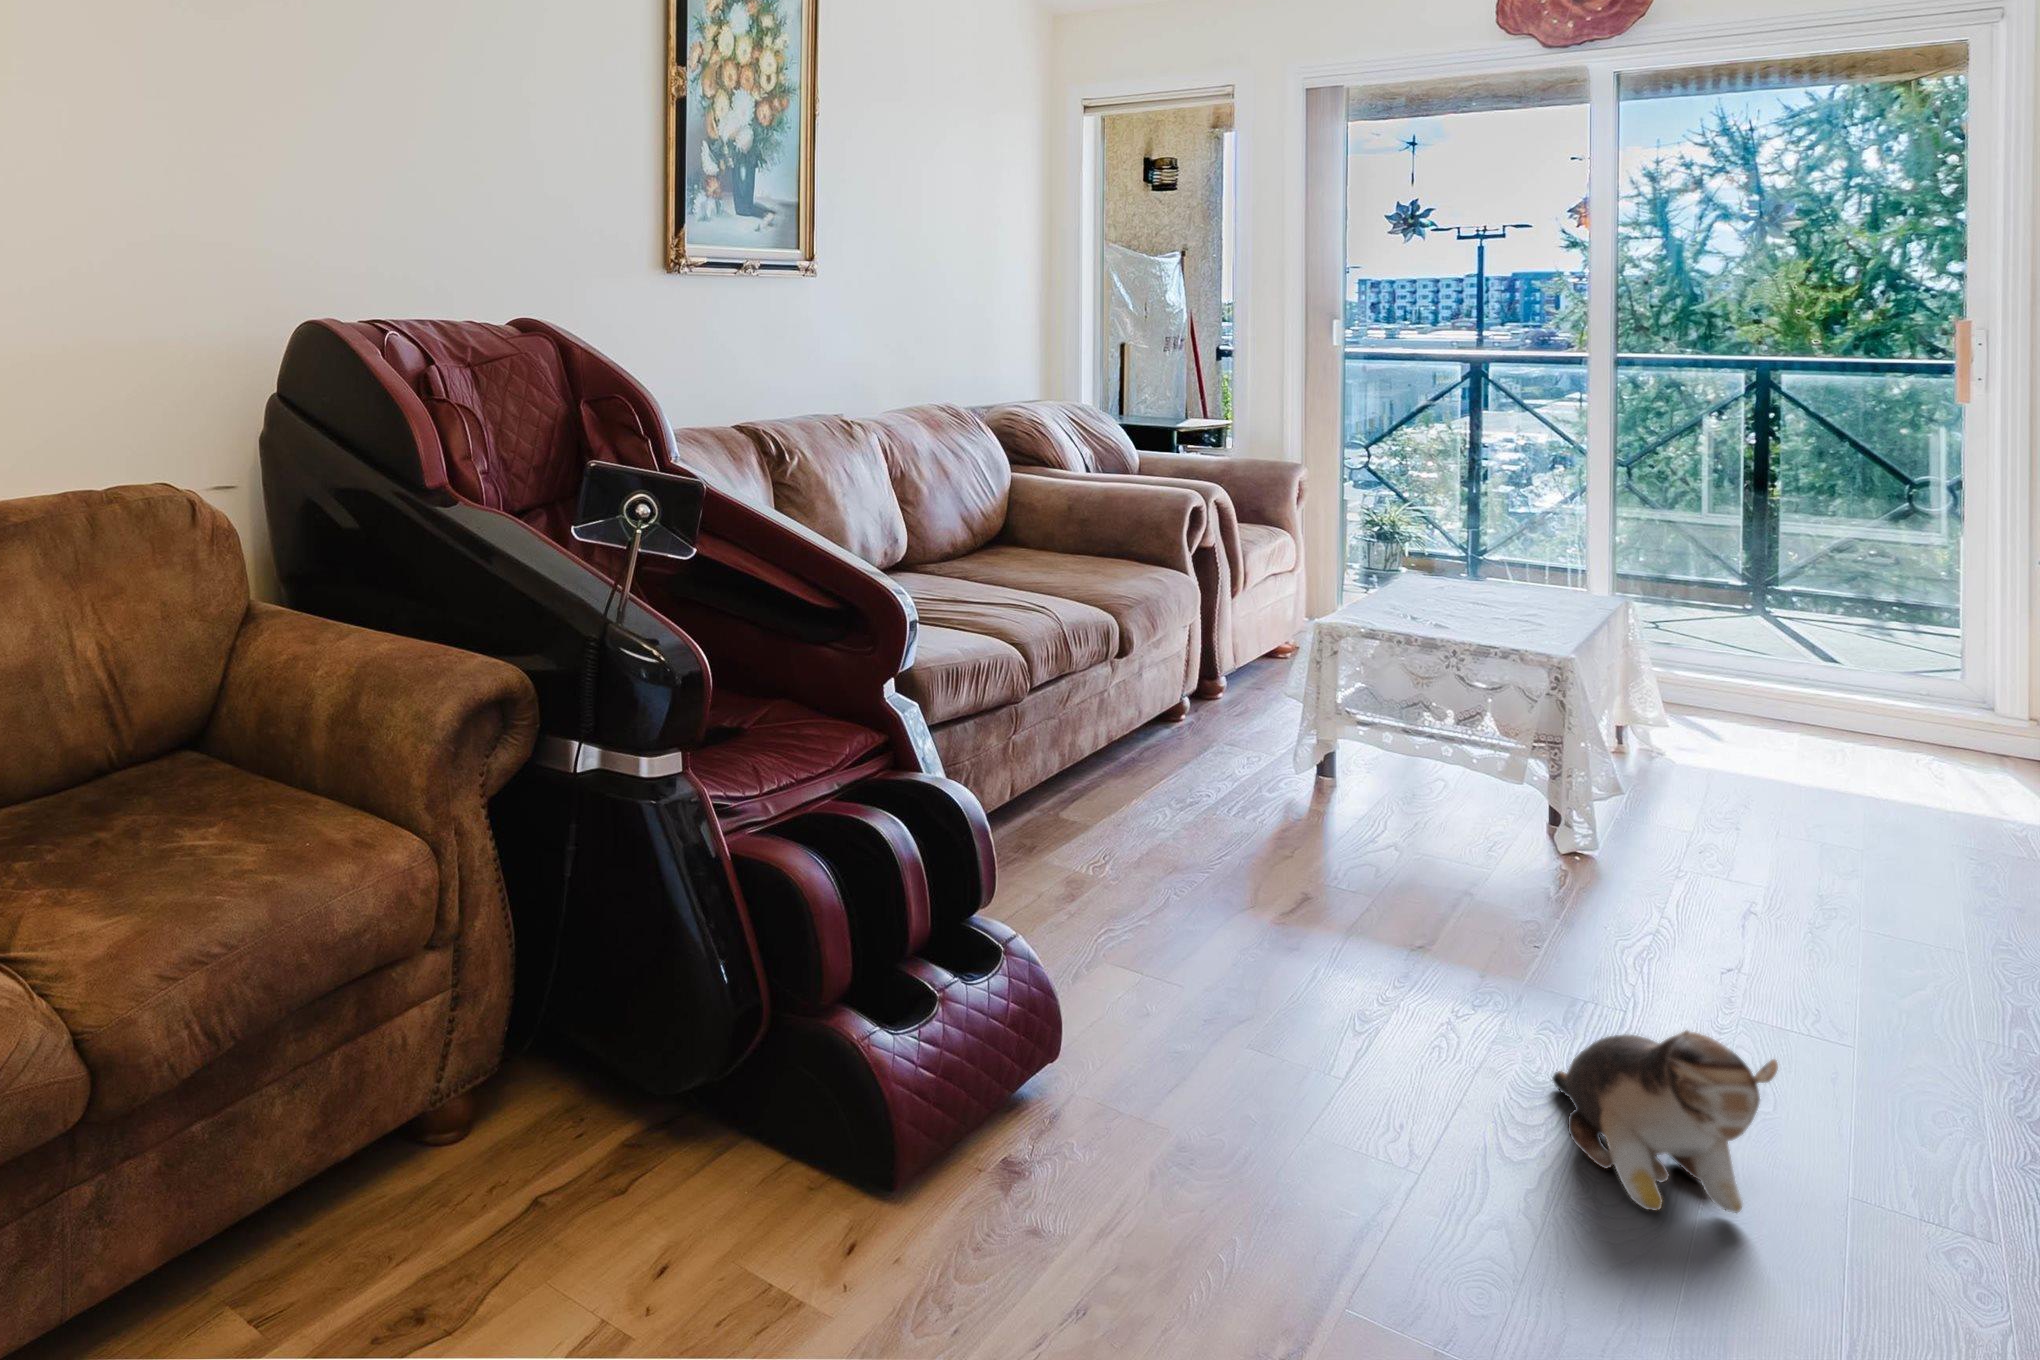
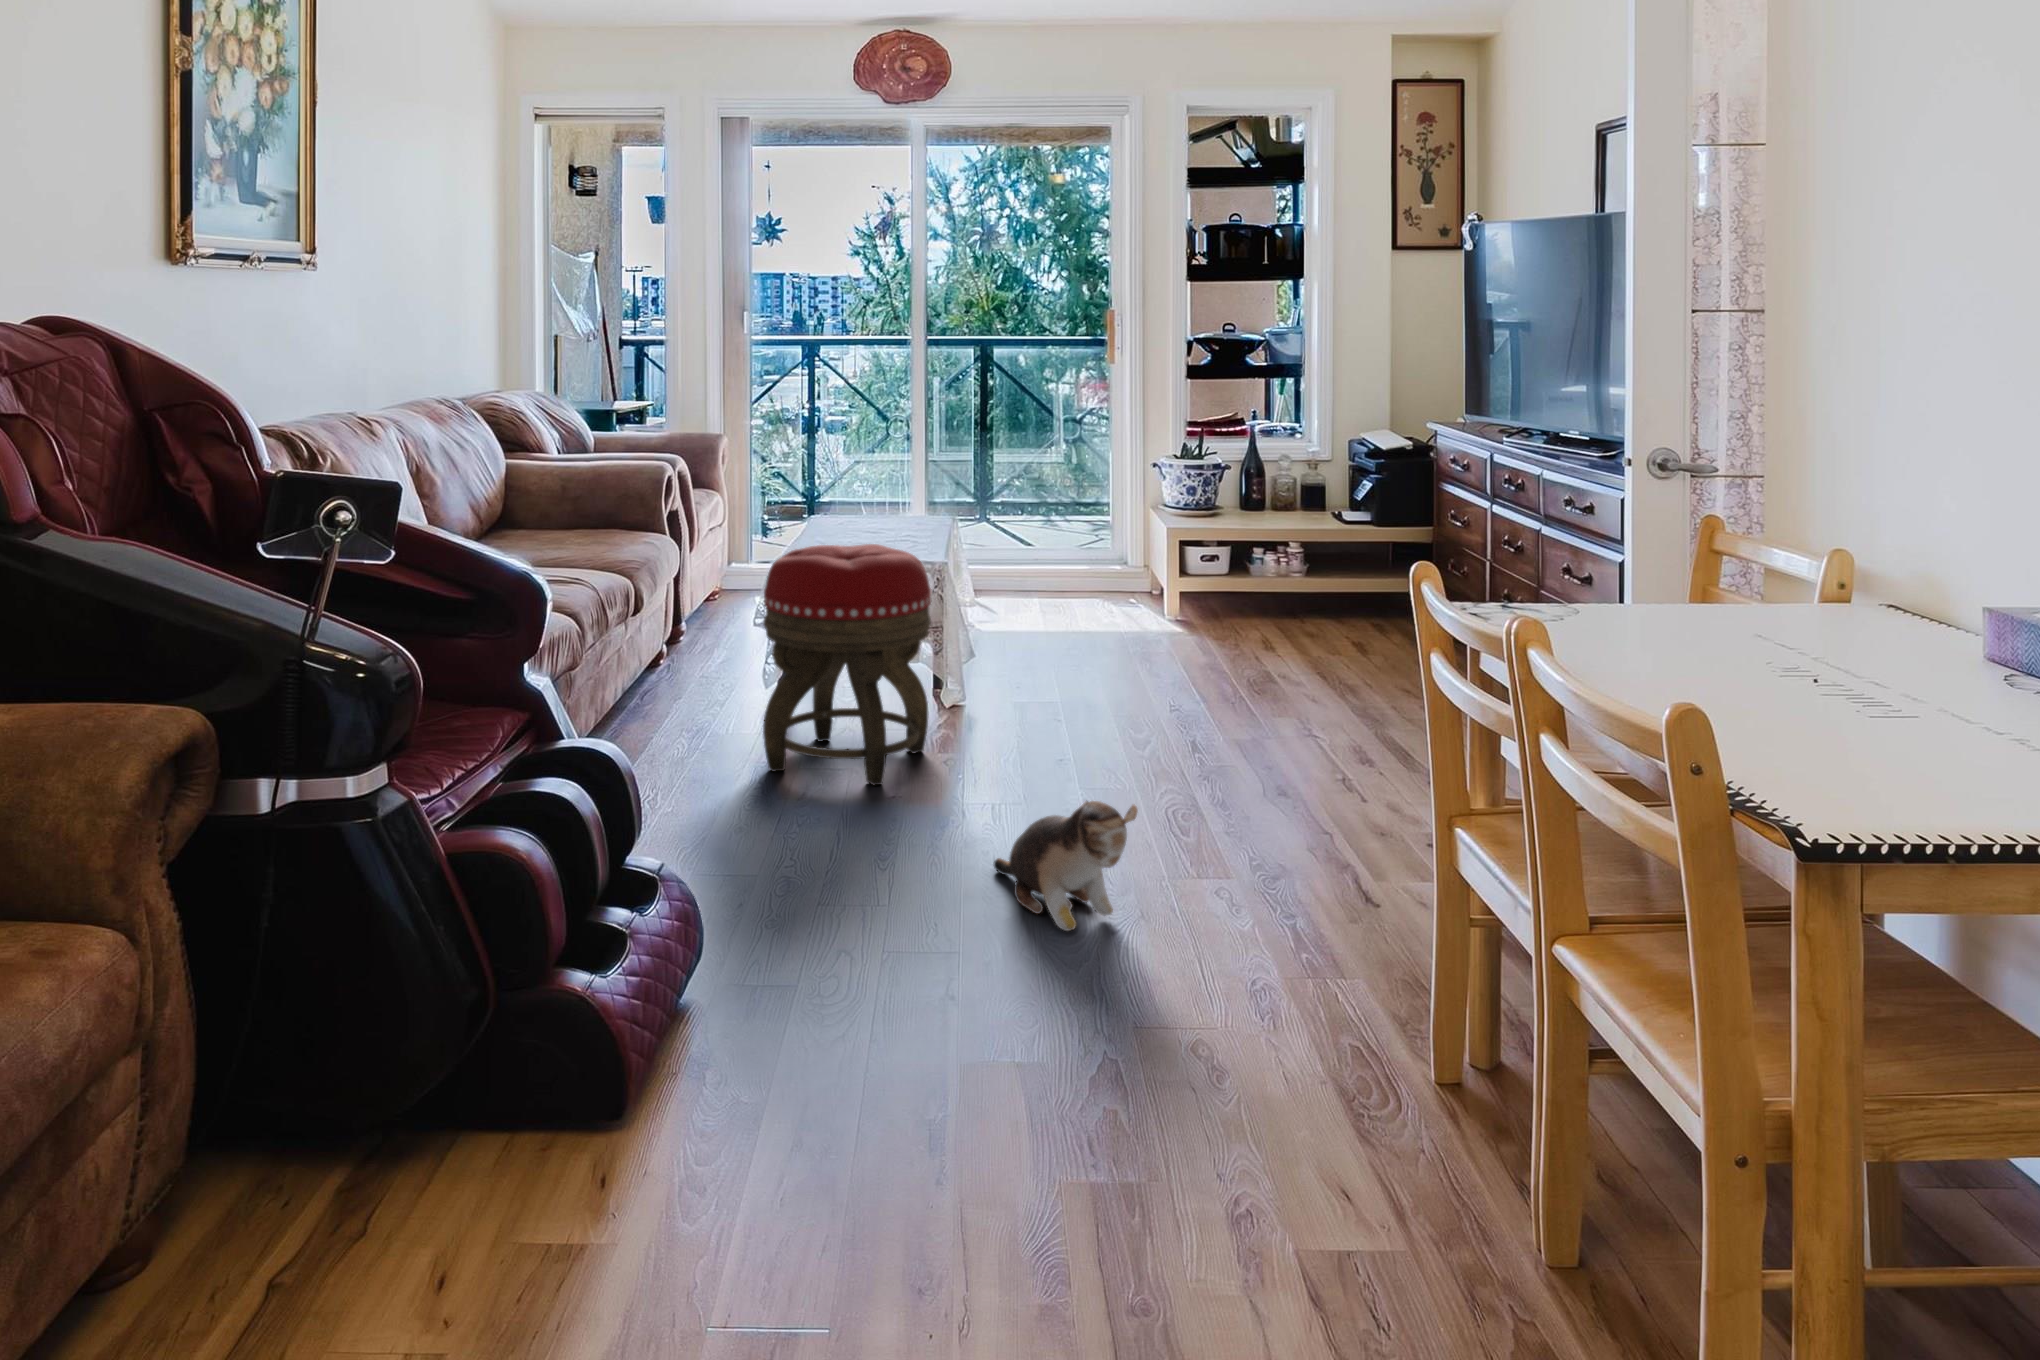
footstool: none [1262,607,1518,927] -> present [763,544,932,785]

